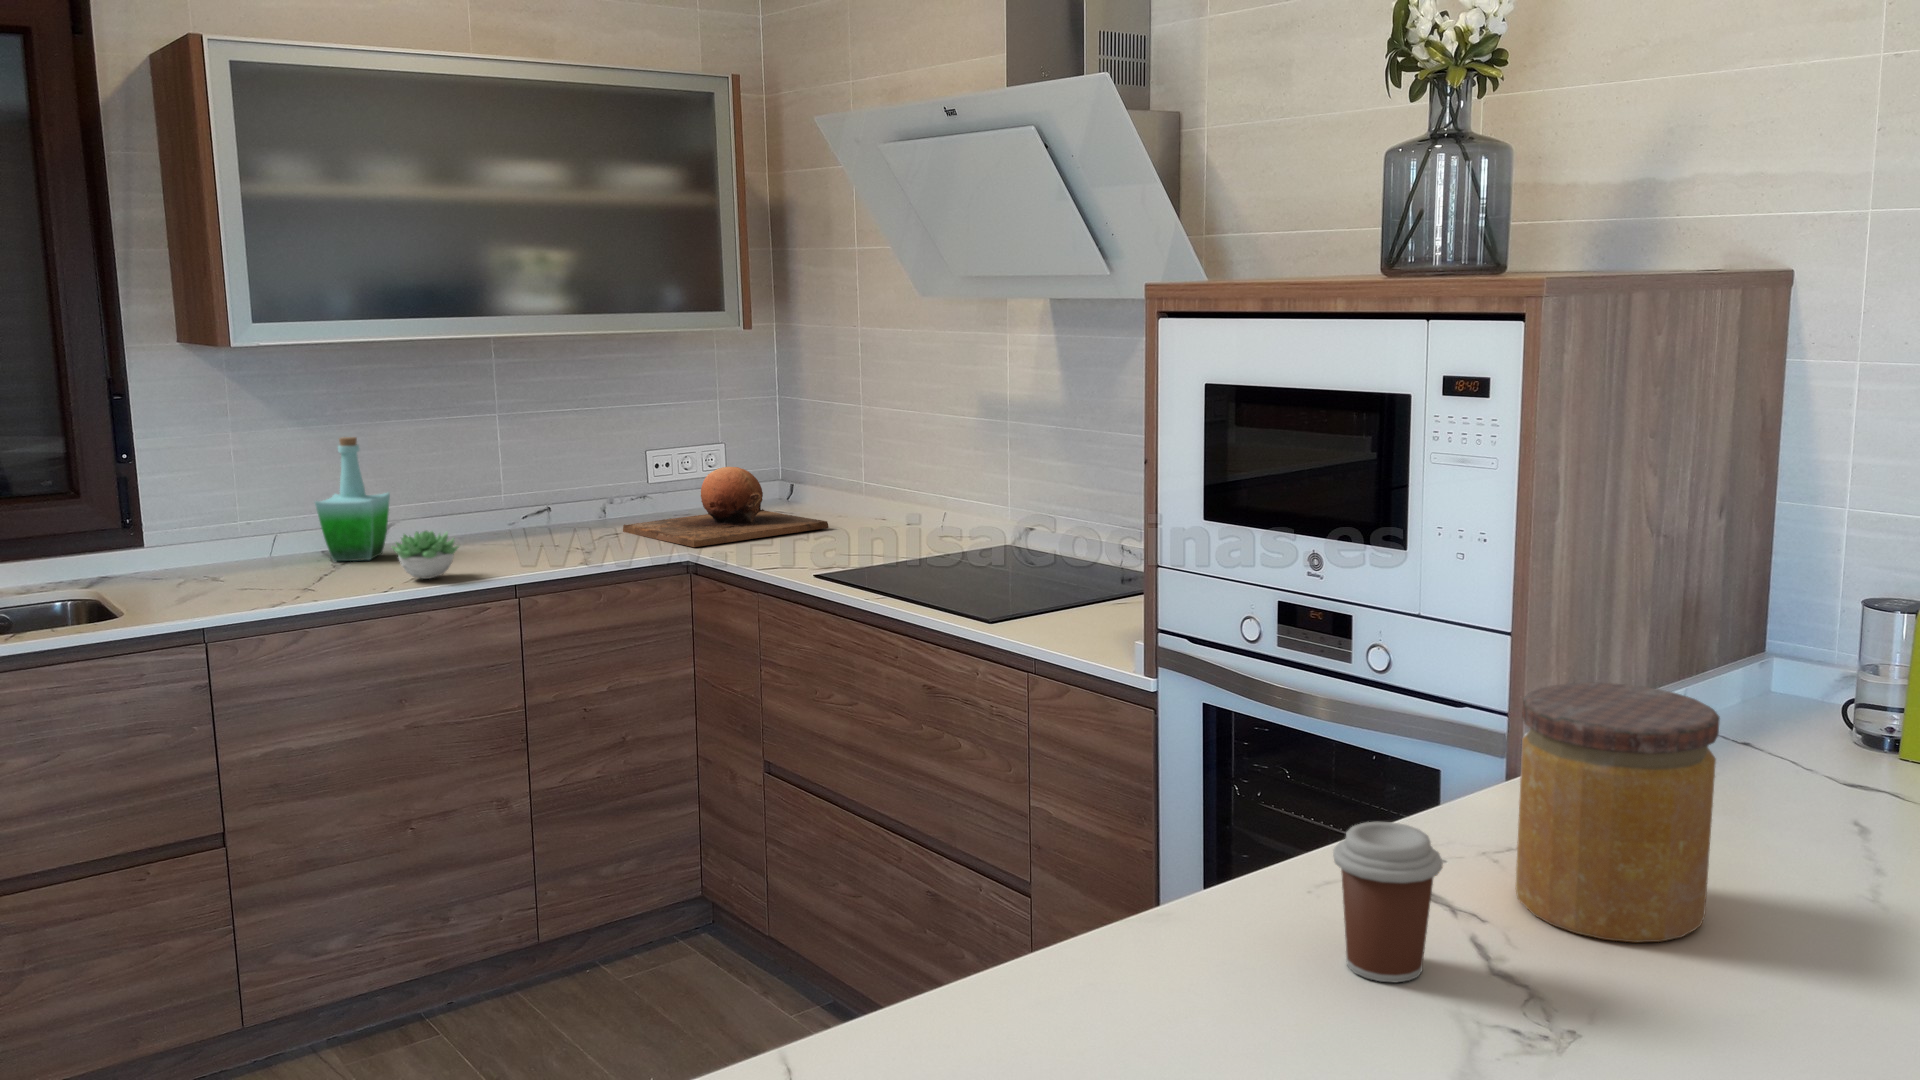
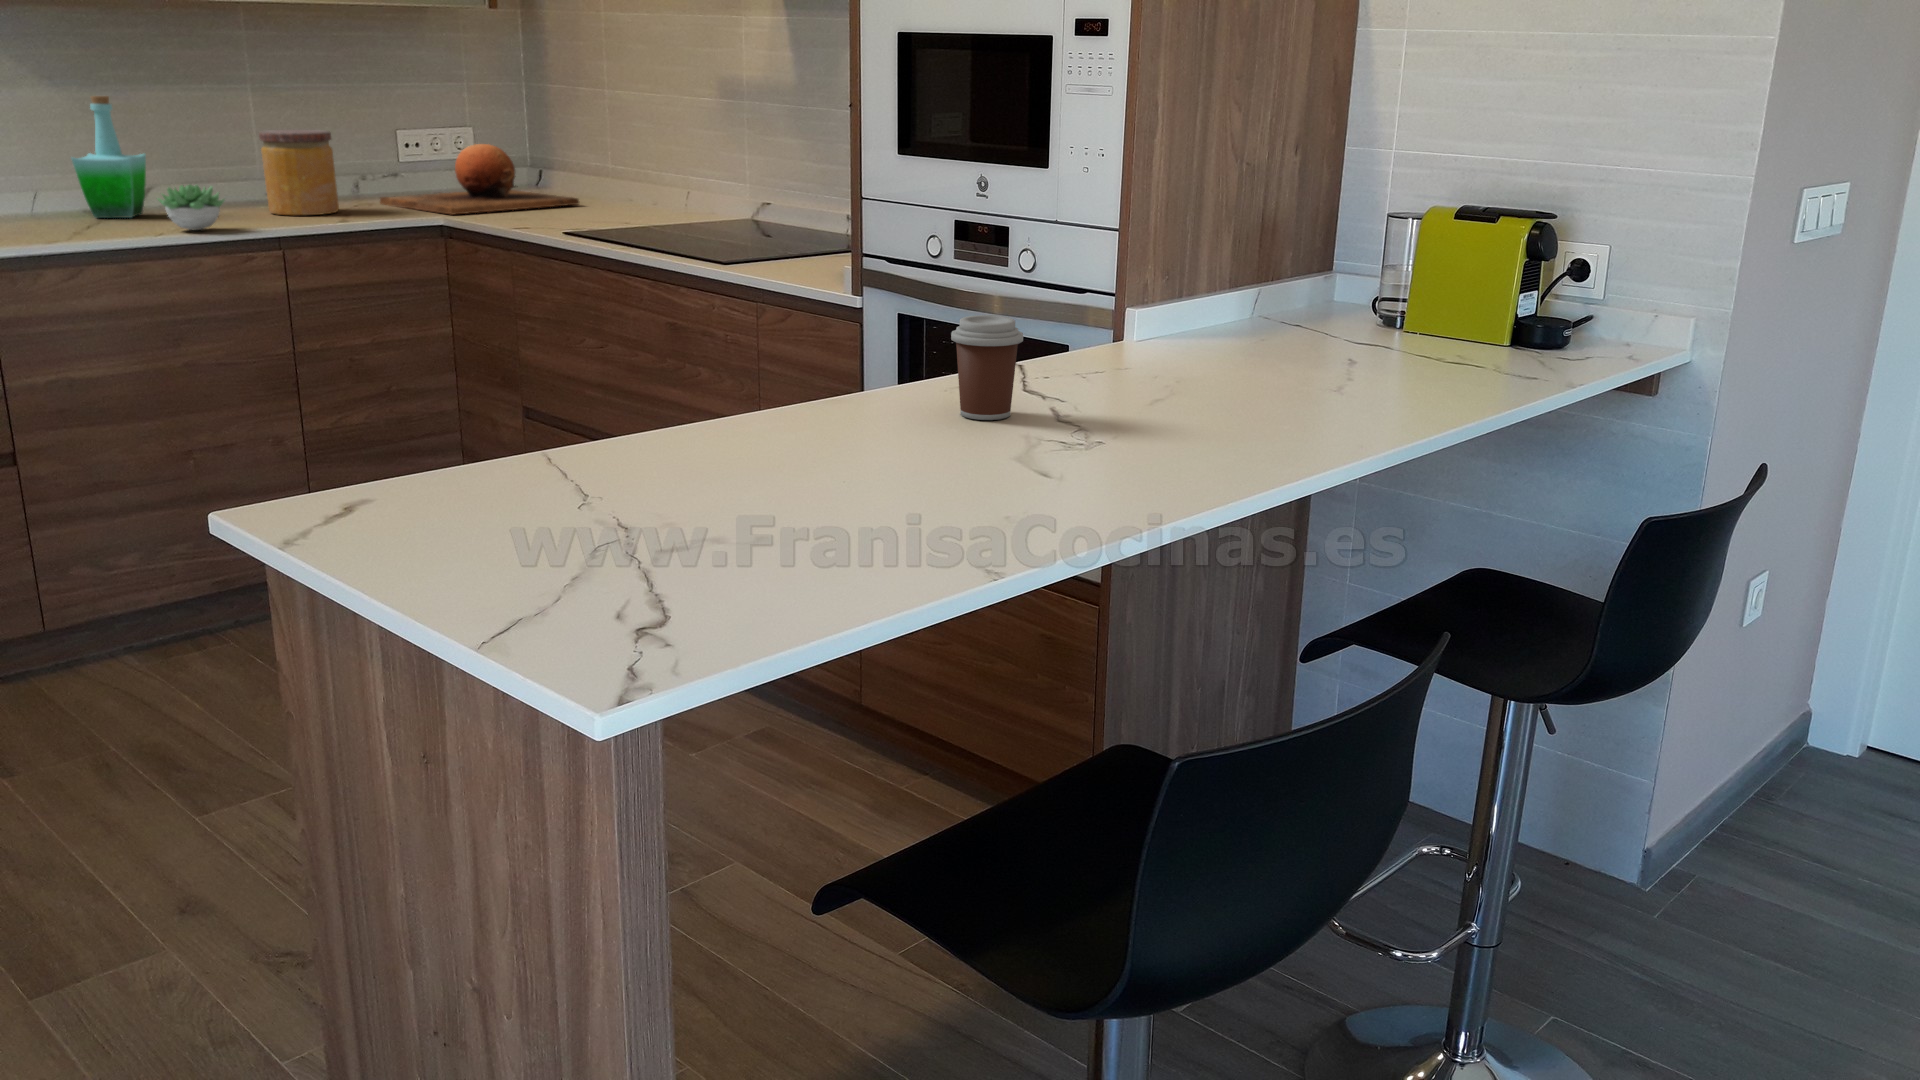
jar: present [1516,683,1720,943] -> present [259,129,339,215]

